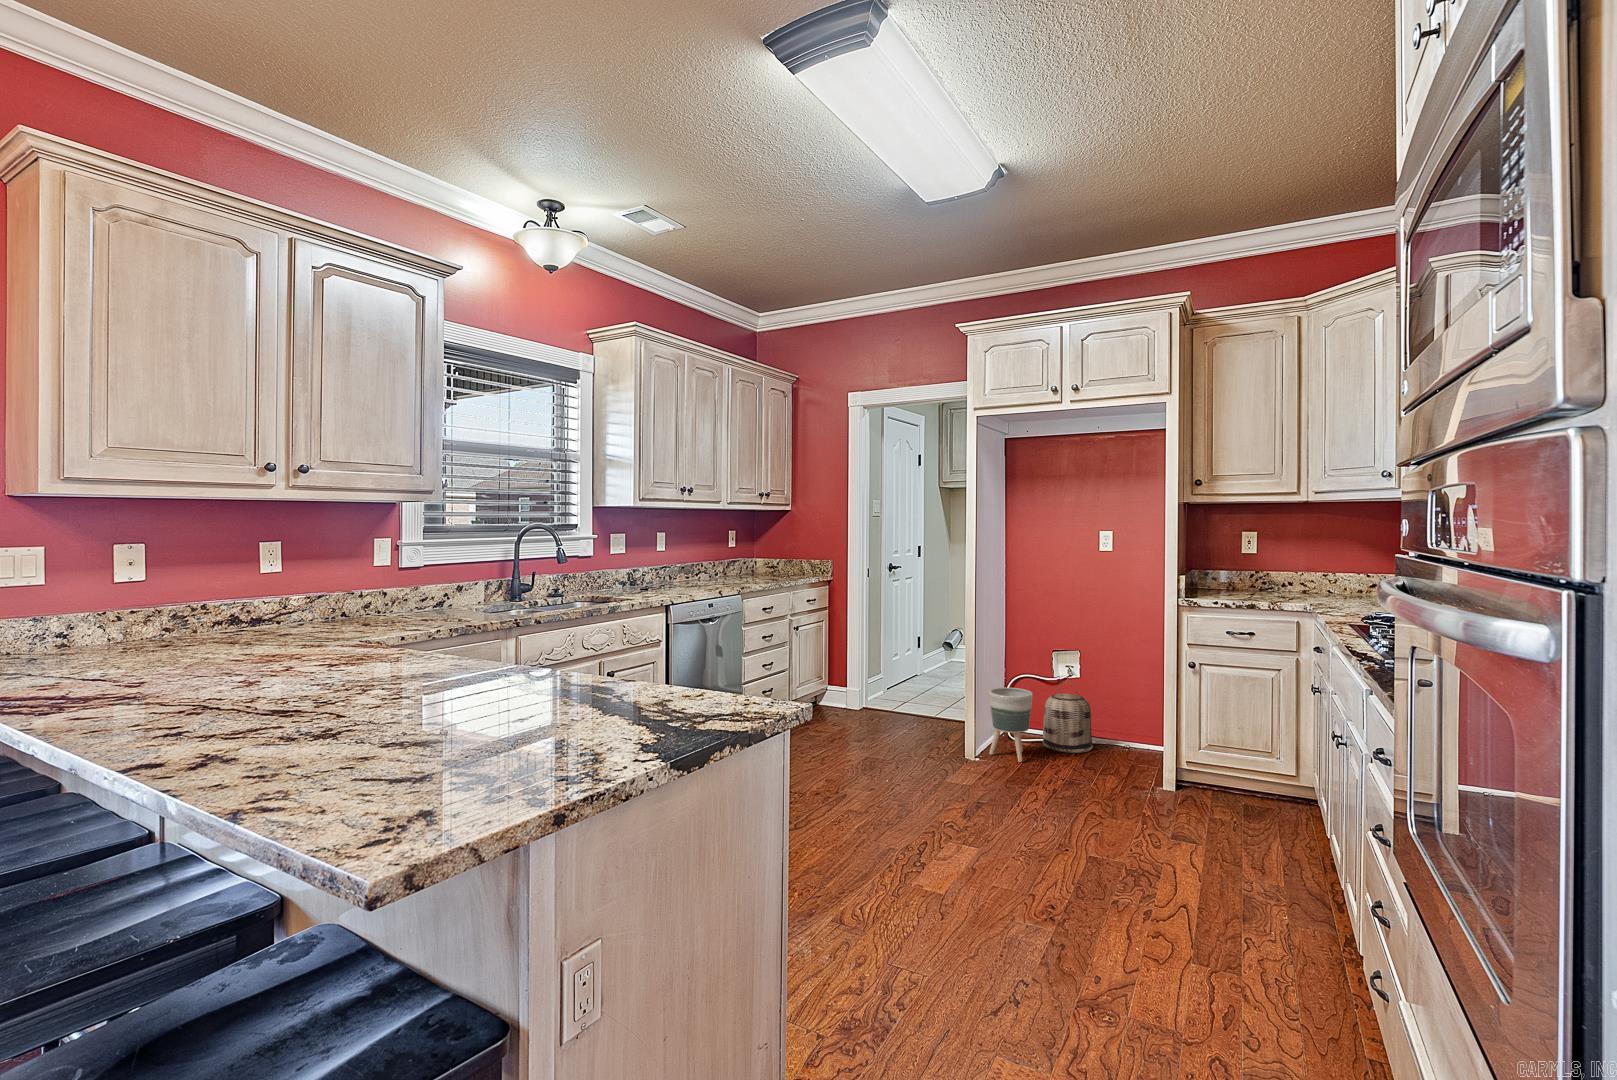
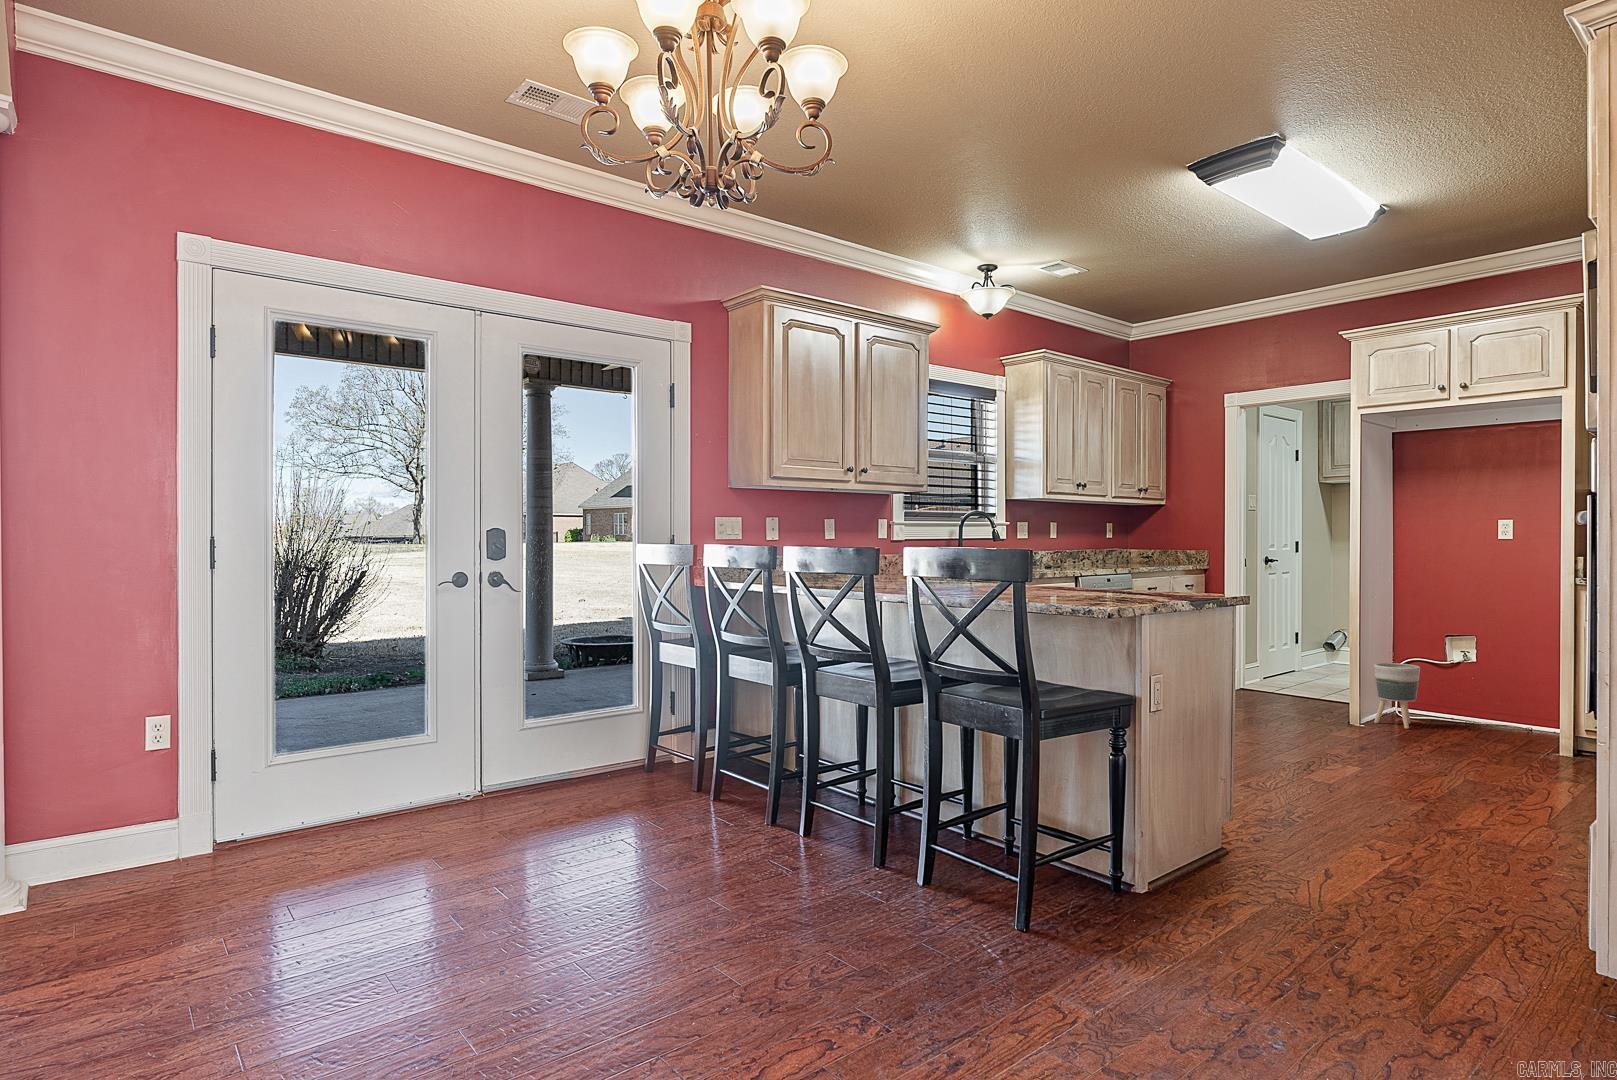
basket: present [1043,681,1093,753] -> none [1433,661,1489,728]

